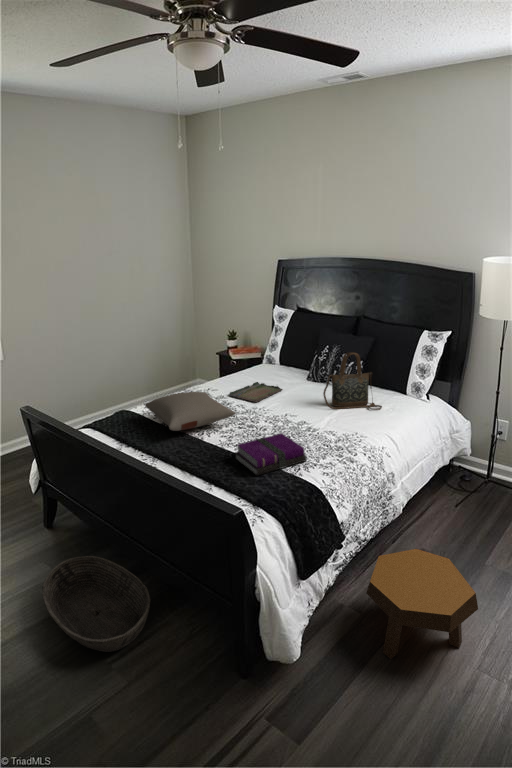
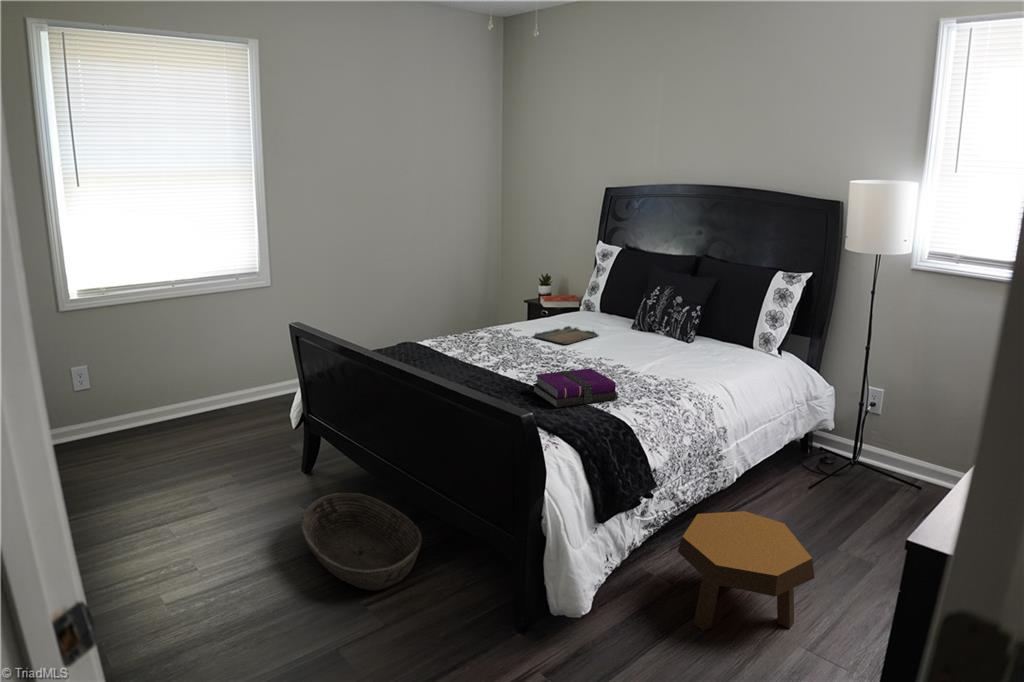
handbag: present [323,352,382,410] -> none [647,288,719,360]
pillow: present [145,392,236,431] -> none [434,322,539,362]

